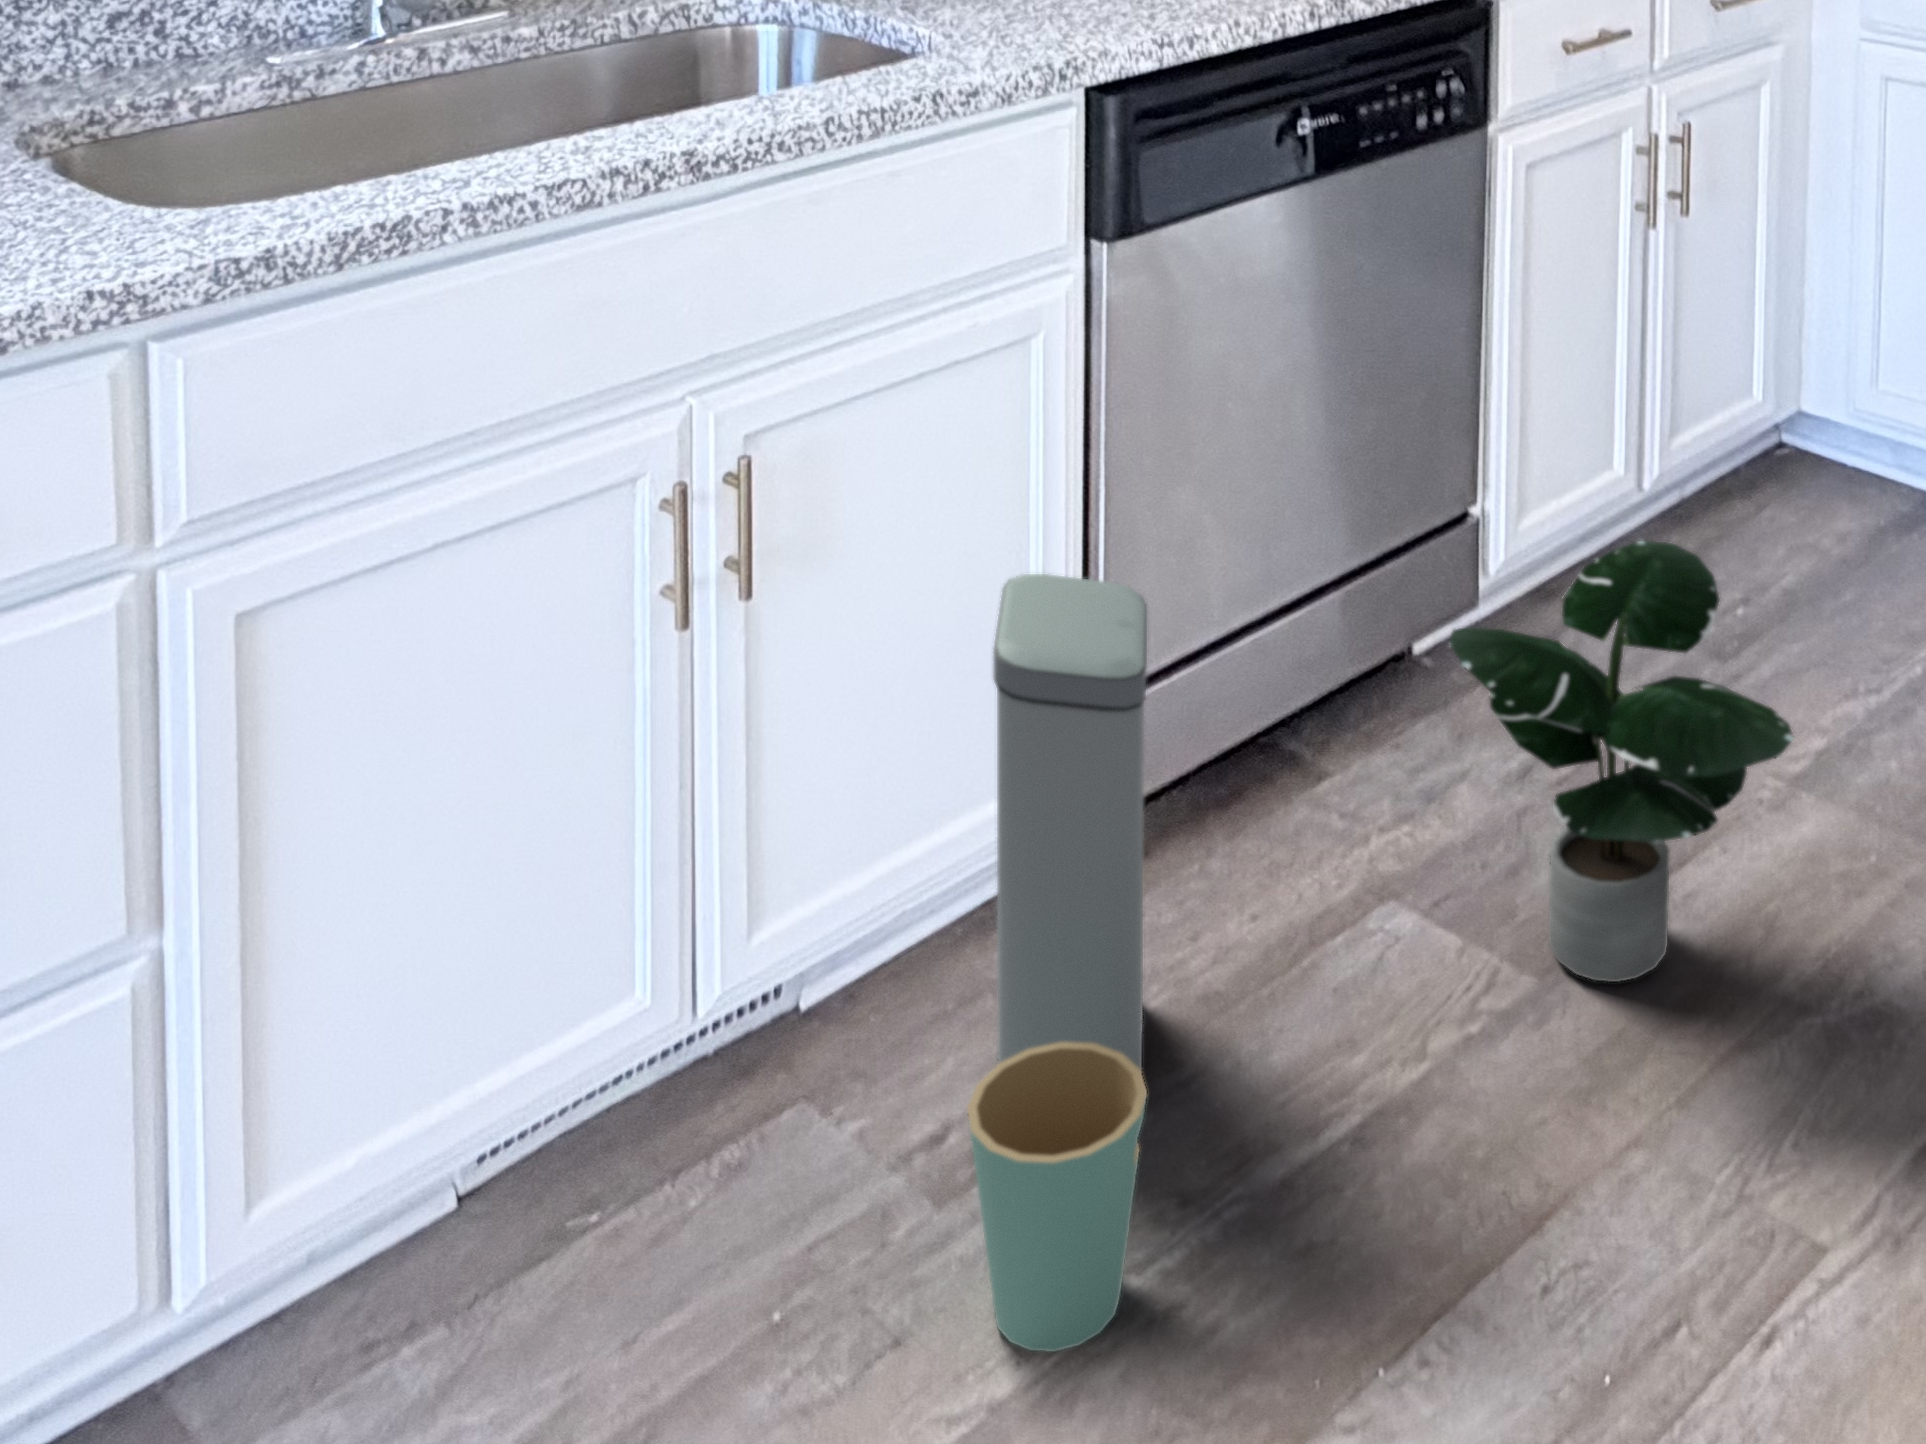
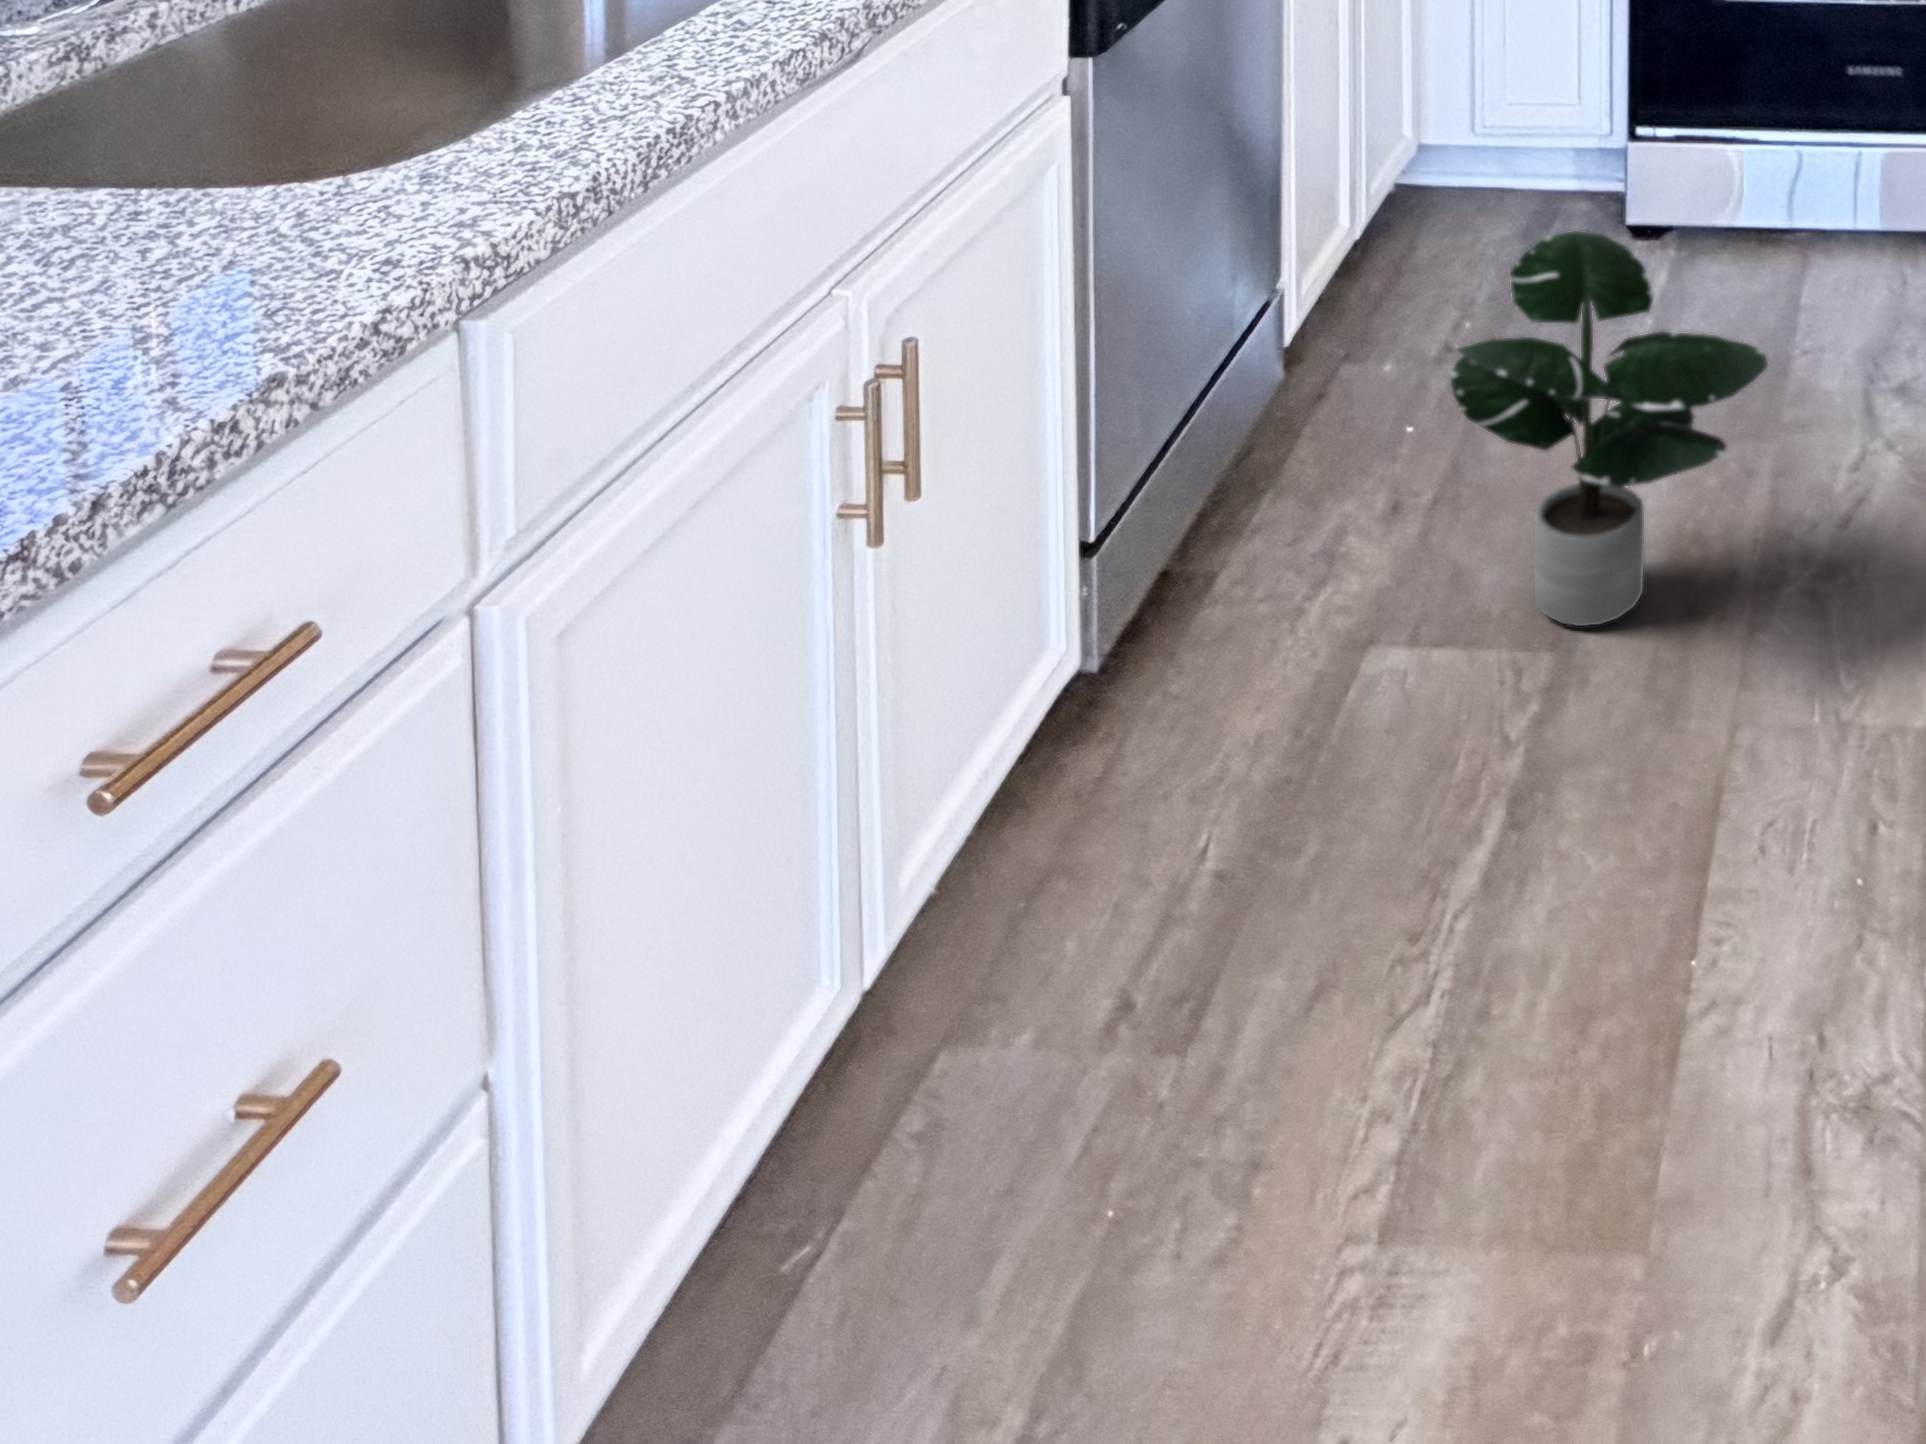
trash can: present [967,574,1147,1352] -> none [1081,394,1462,1107]

